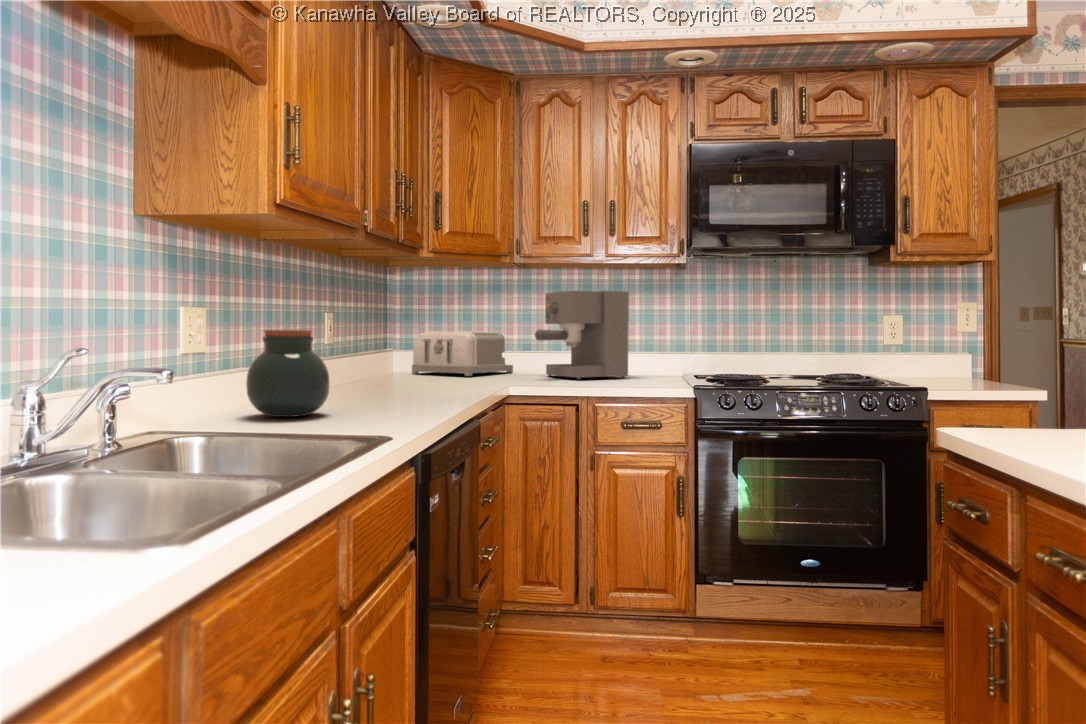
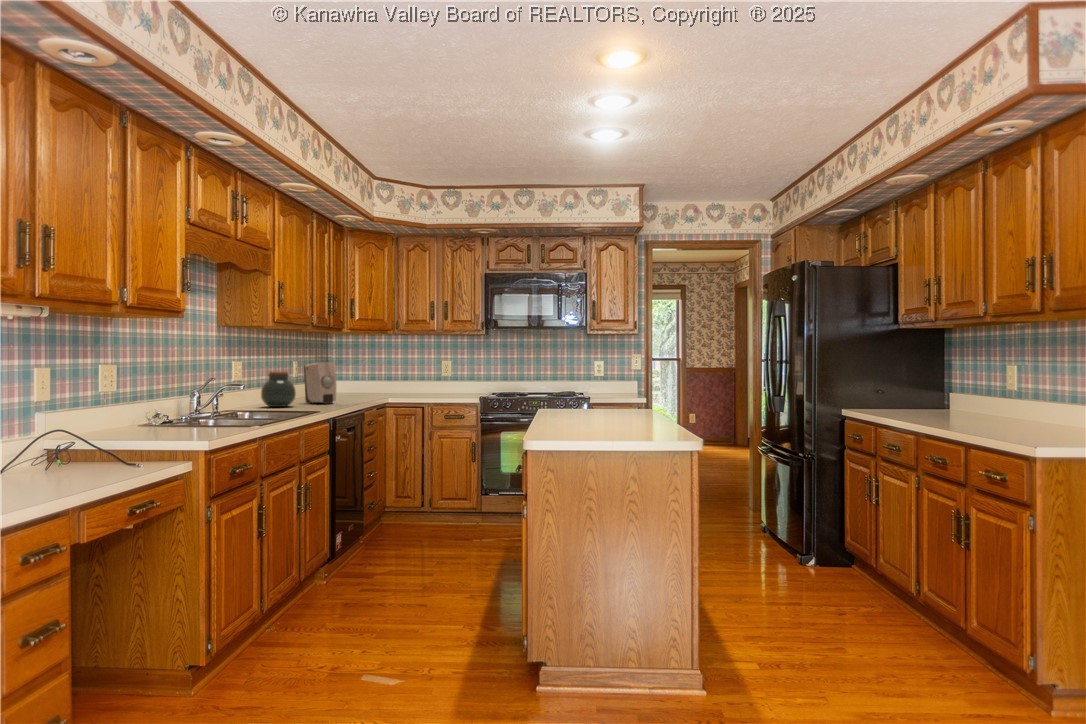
coffee maker: present [535,291,629,379] -> none [405,349,457,395]
soap dispenser: none [347,310,420,406] -> present [304,362,336,404]
toaster: present [412,331,513,376] -> none [342,370,399,394]

